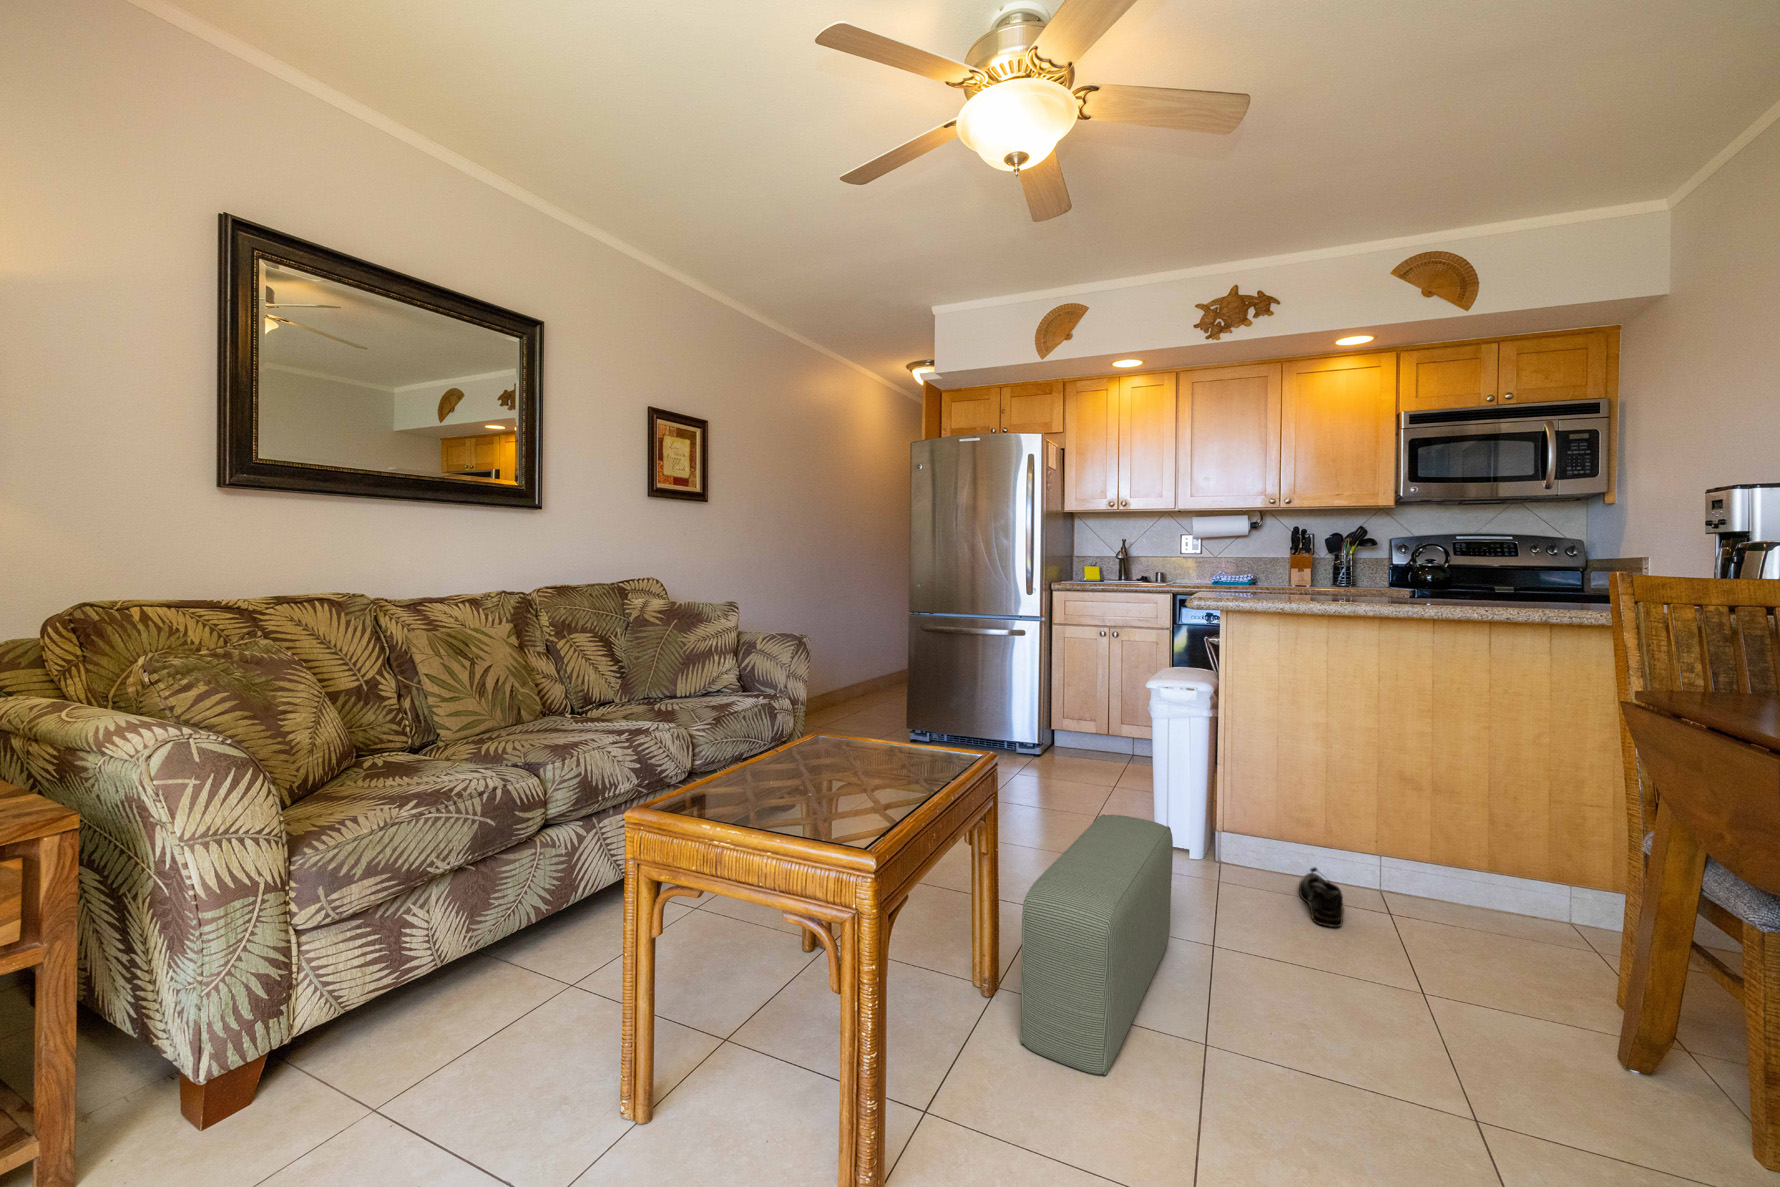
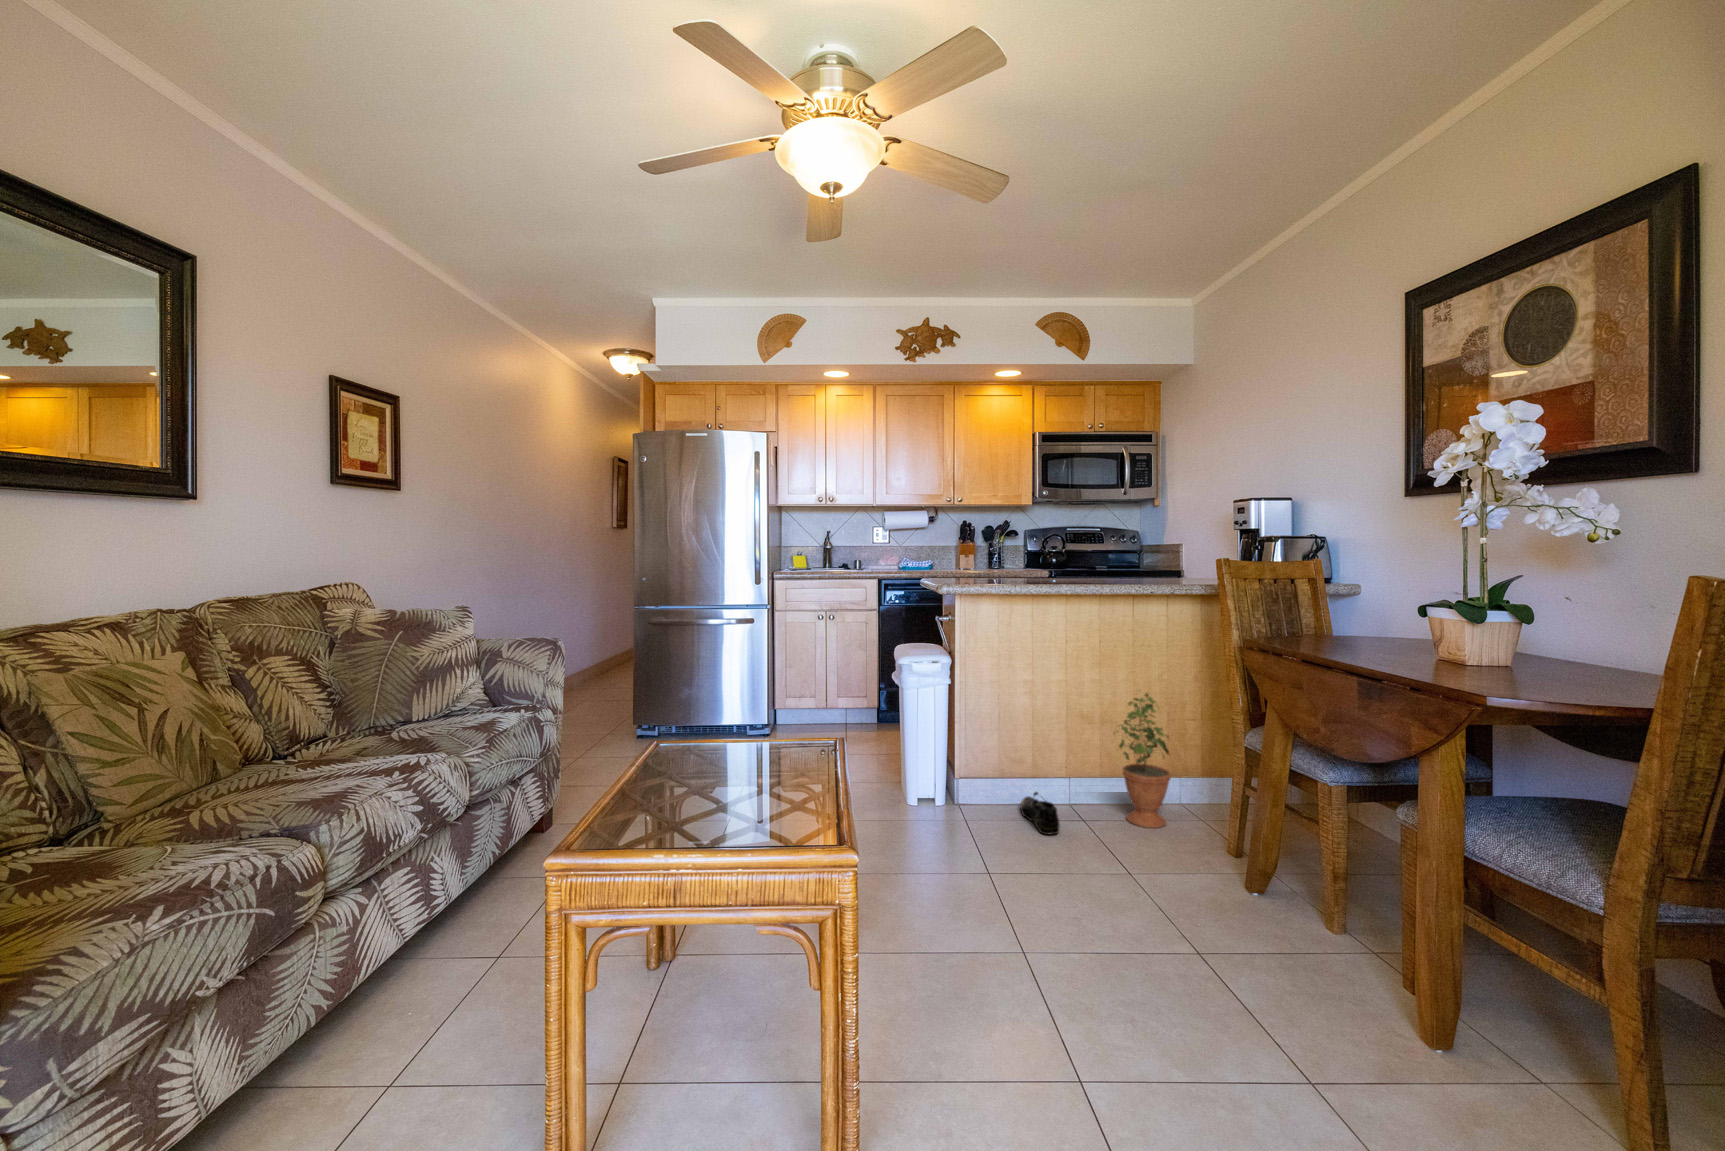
potted plant: none [1444,753,1547,955] -> present [1119,693,1171,828]
pouf: present [1020,814,1173,1075] -> none [894,776,976,993]

